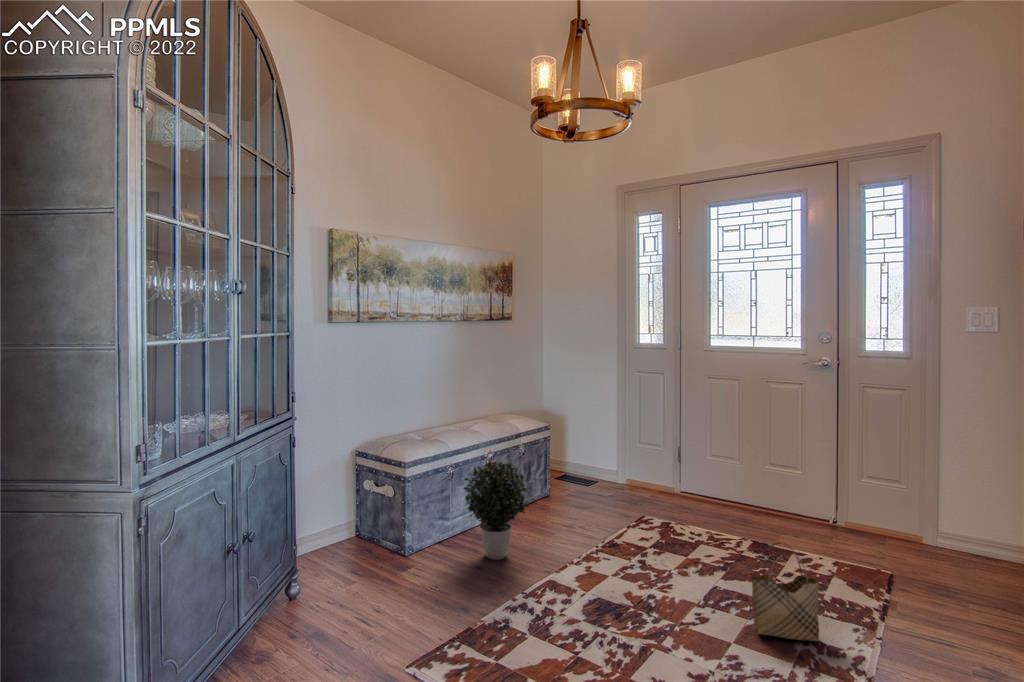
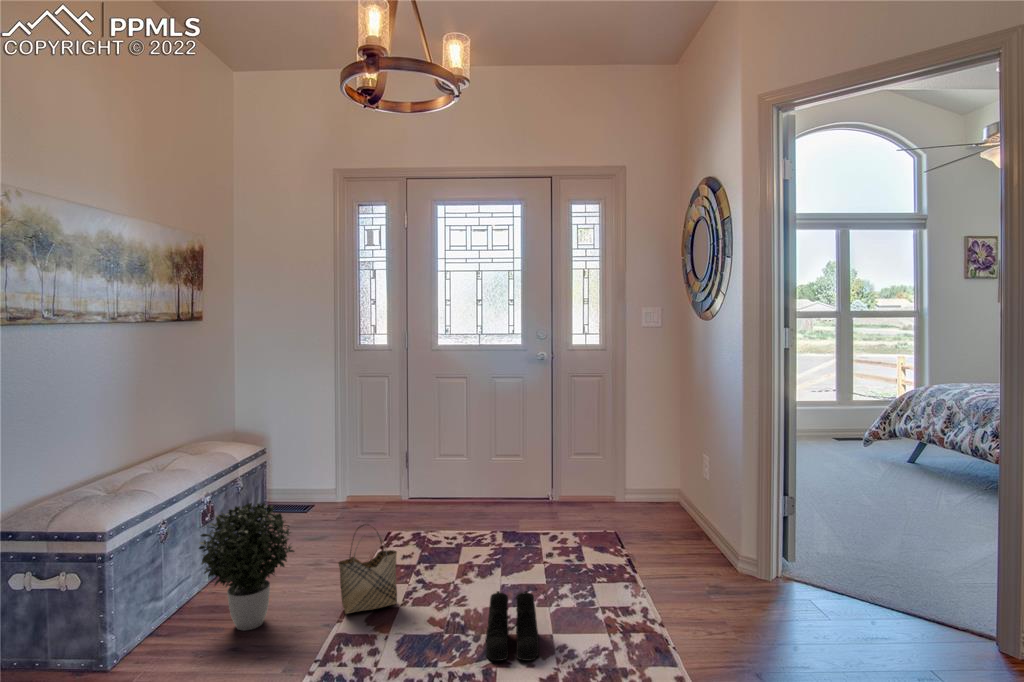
woven basket: present [751,542,819,641] -> present [338,524,397,614]
boots: none [655,583,717,655] -> present [486,591,539,661]

